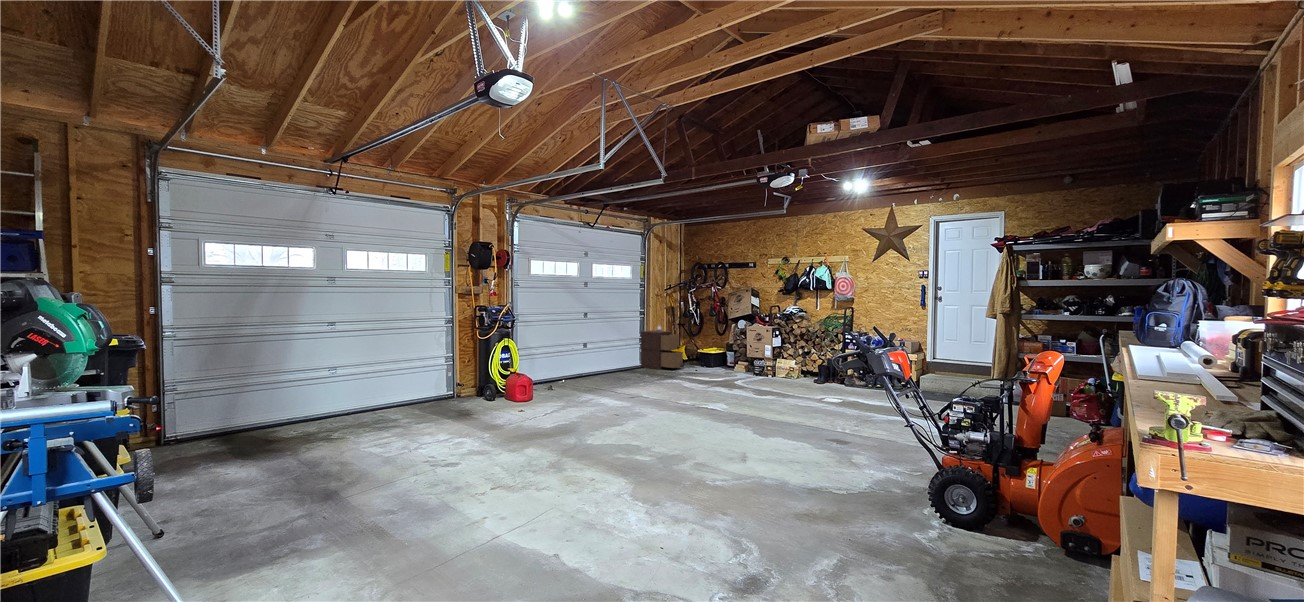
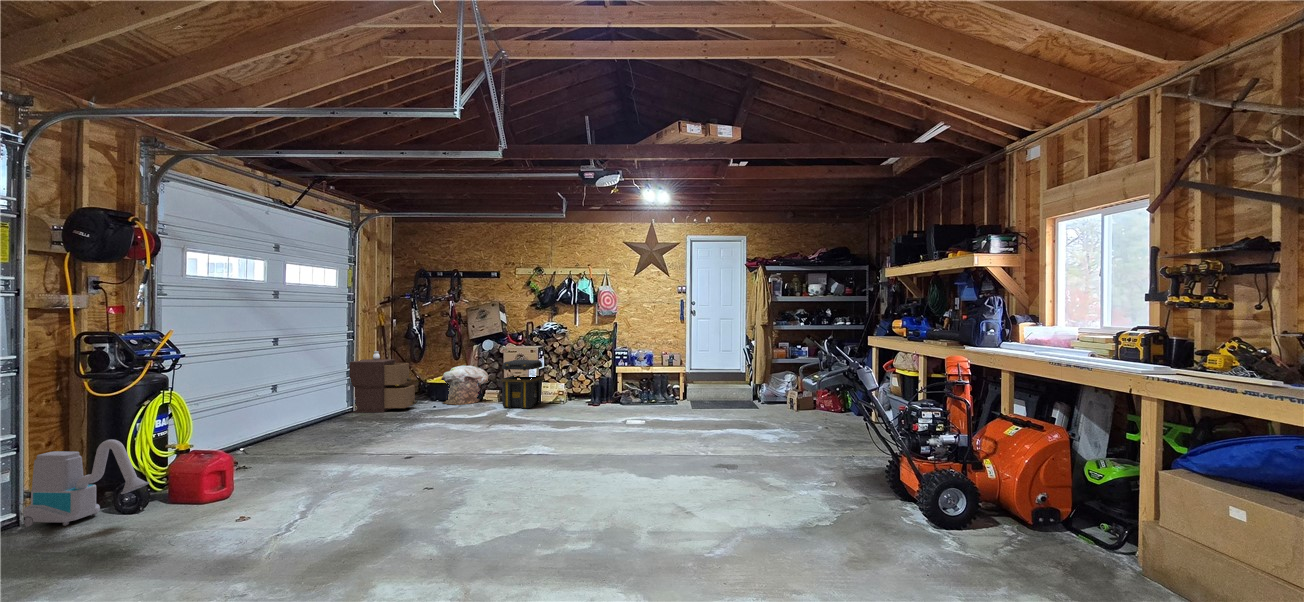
toolbox: none [739,338,776,379] -> present [502,360,543,409]
laundry basket: none [702,340,740,371] -> present [441,365,489,405]
vacuum cleaner: none [454,361,492,401] -> present [24,440,149,526]

